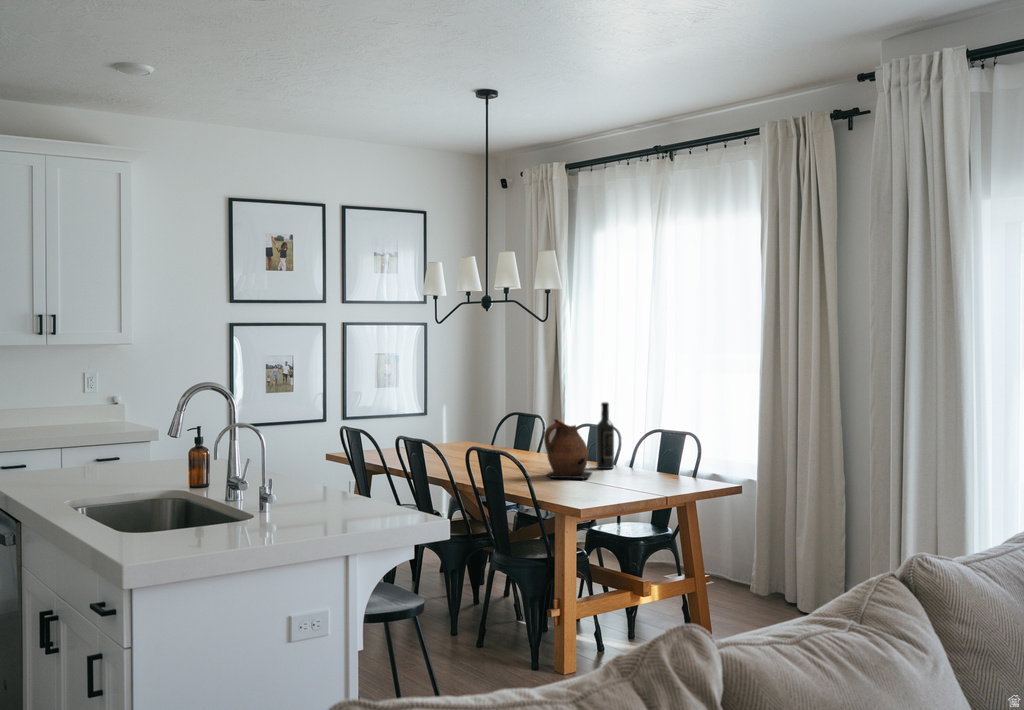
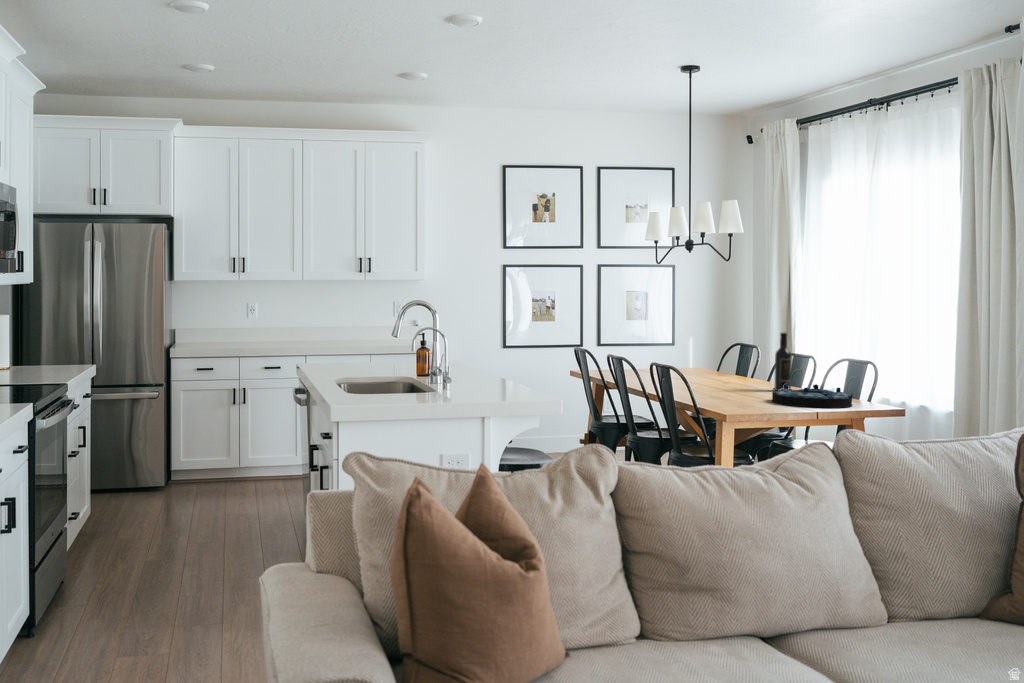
ceramic pitcher: present [544,419,592,479] -> none [718,344,764,396]
serving tray: none [614,462,704,490] -> present [772,384,853,408]

